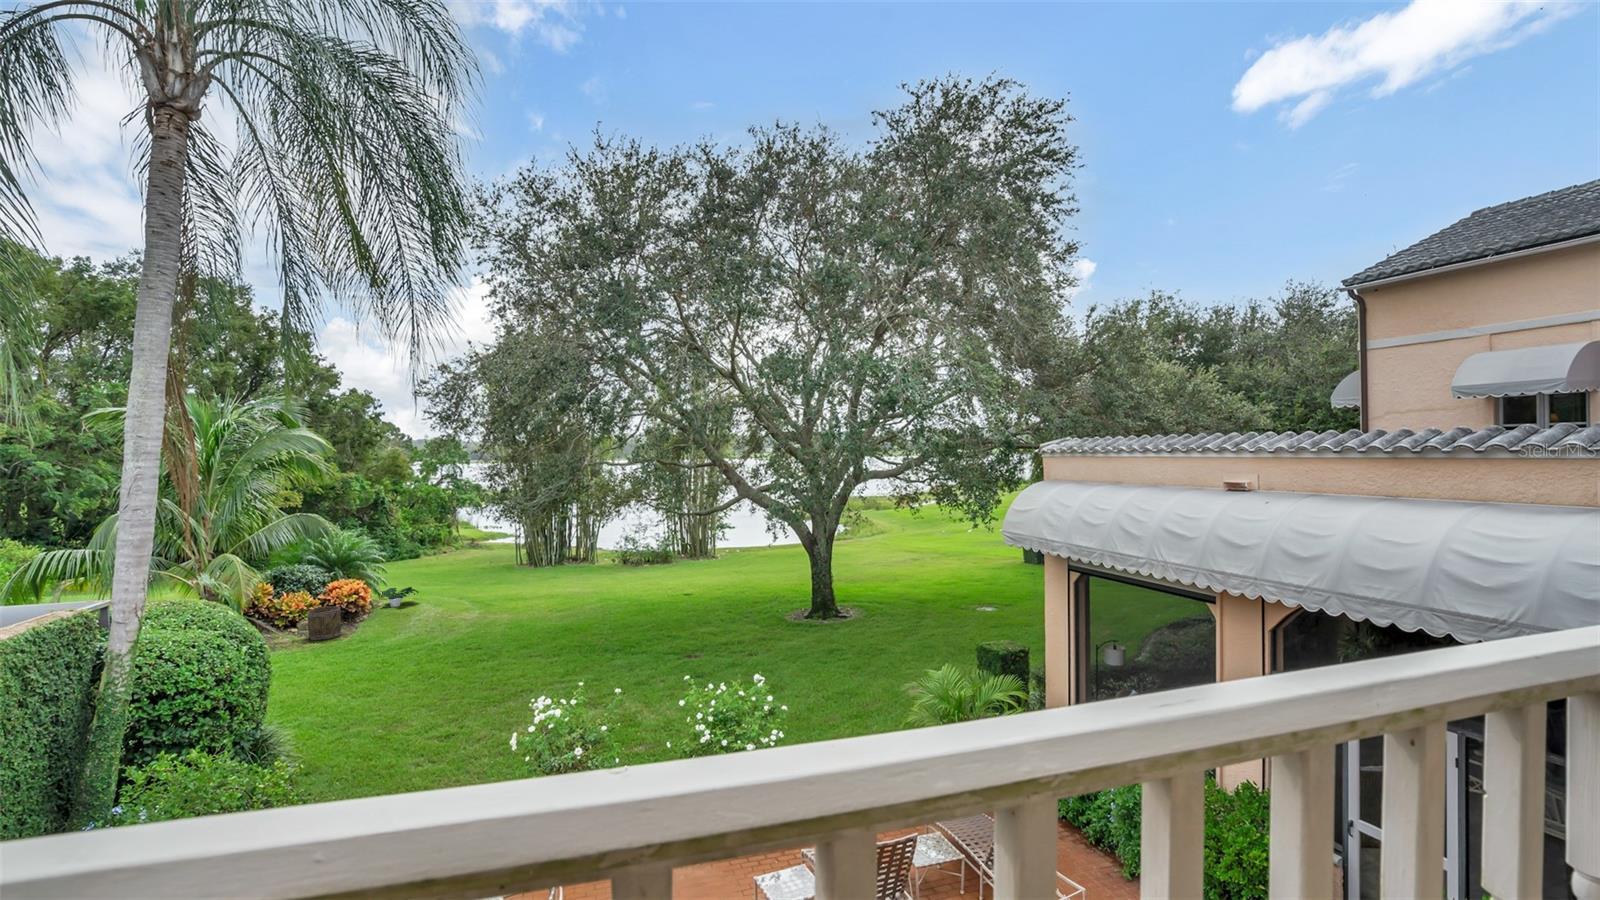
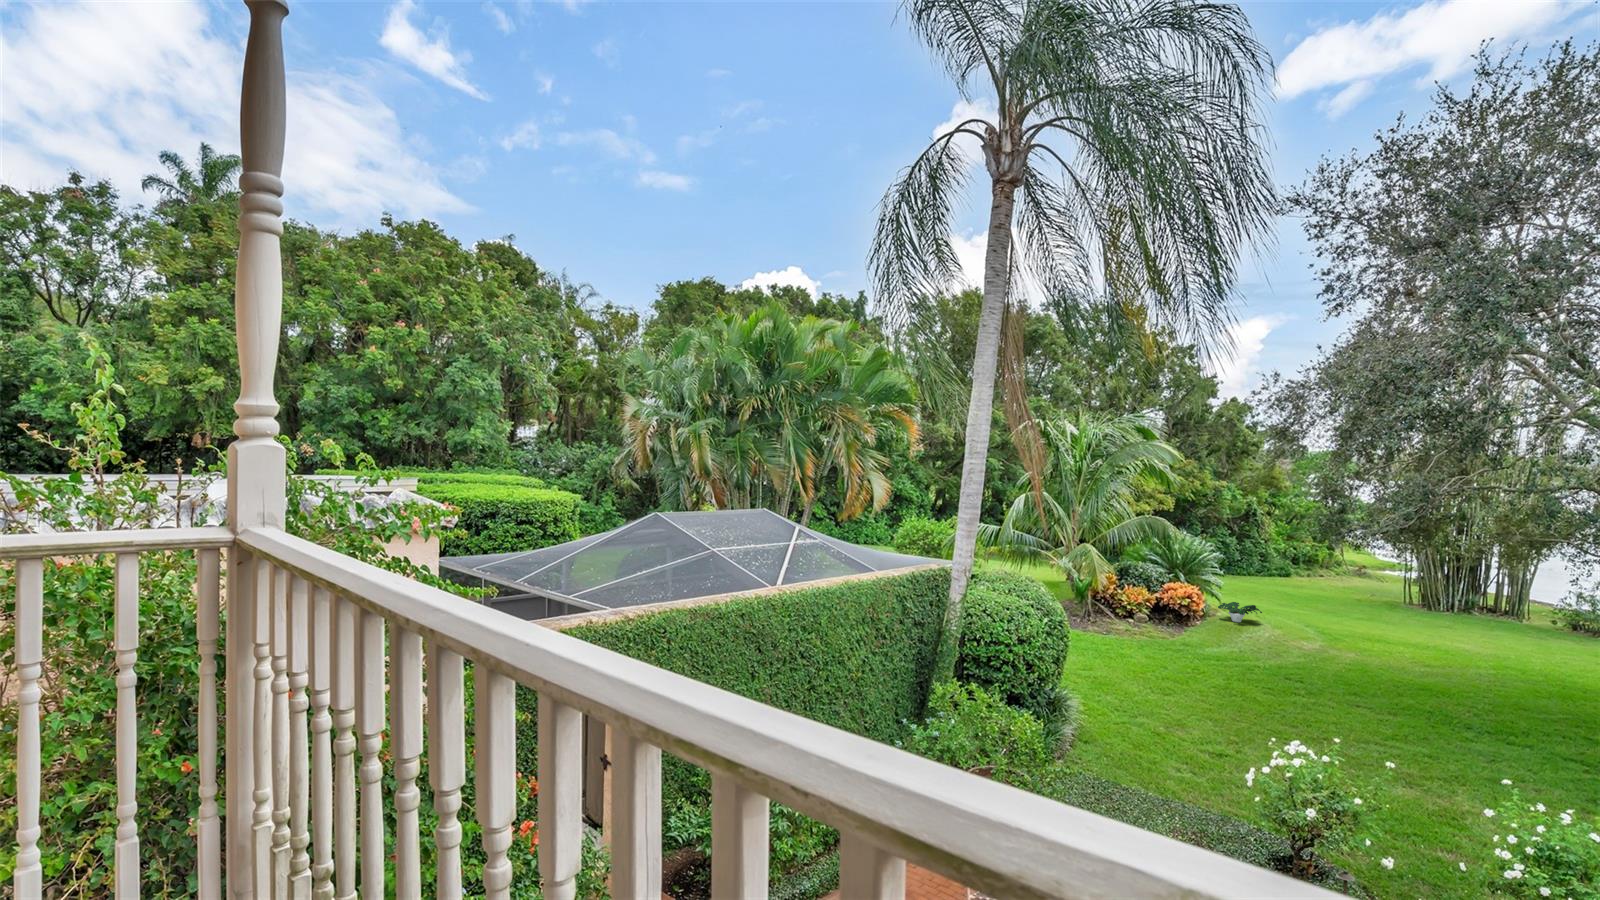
bucket: present [307,606,344,640] -> none [1144,603,1177,636]

